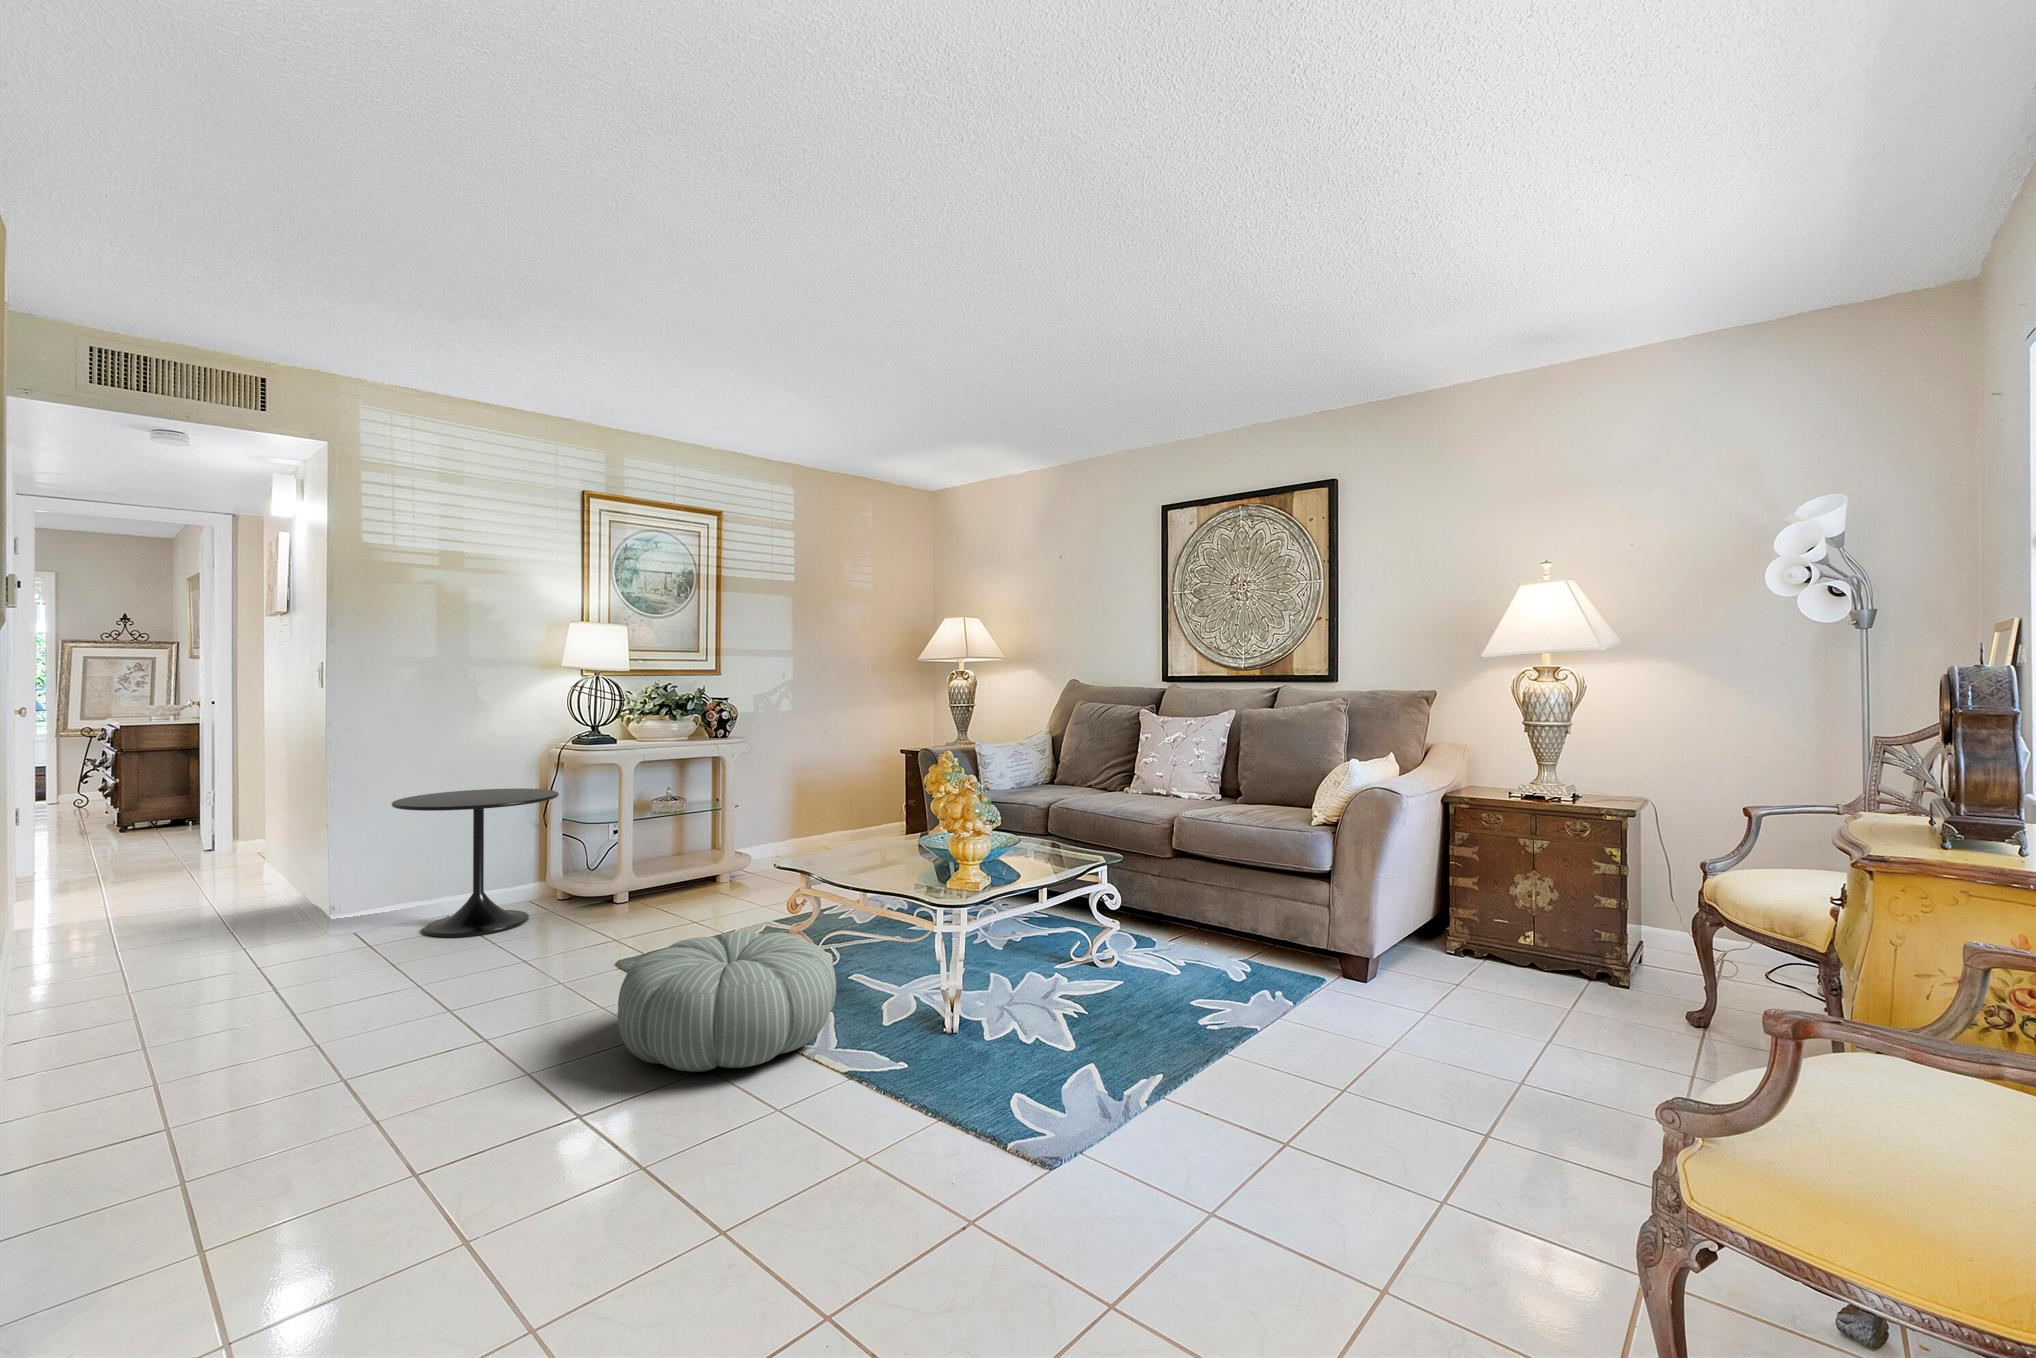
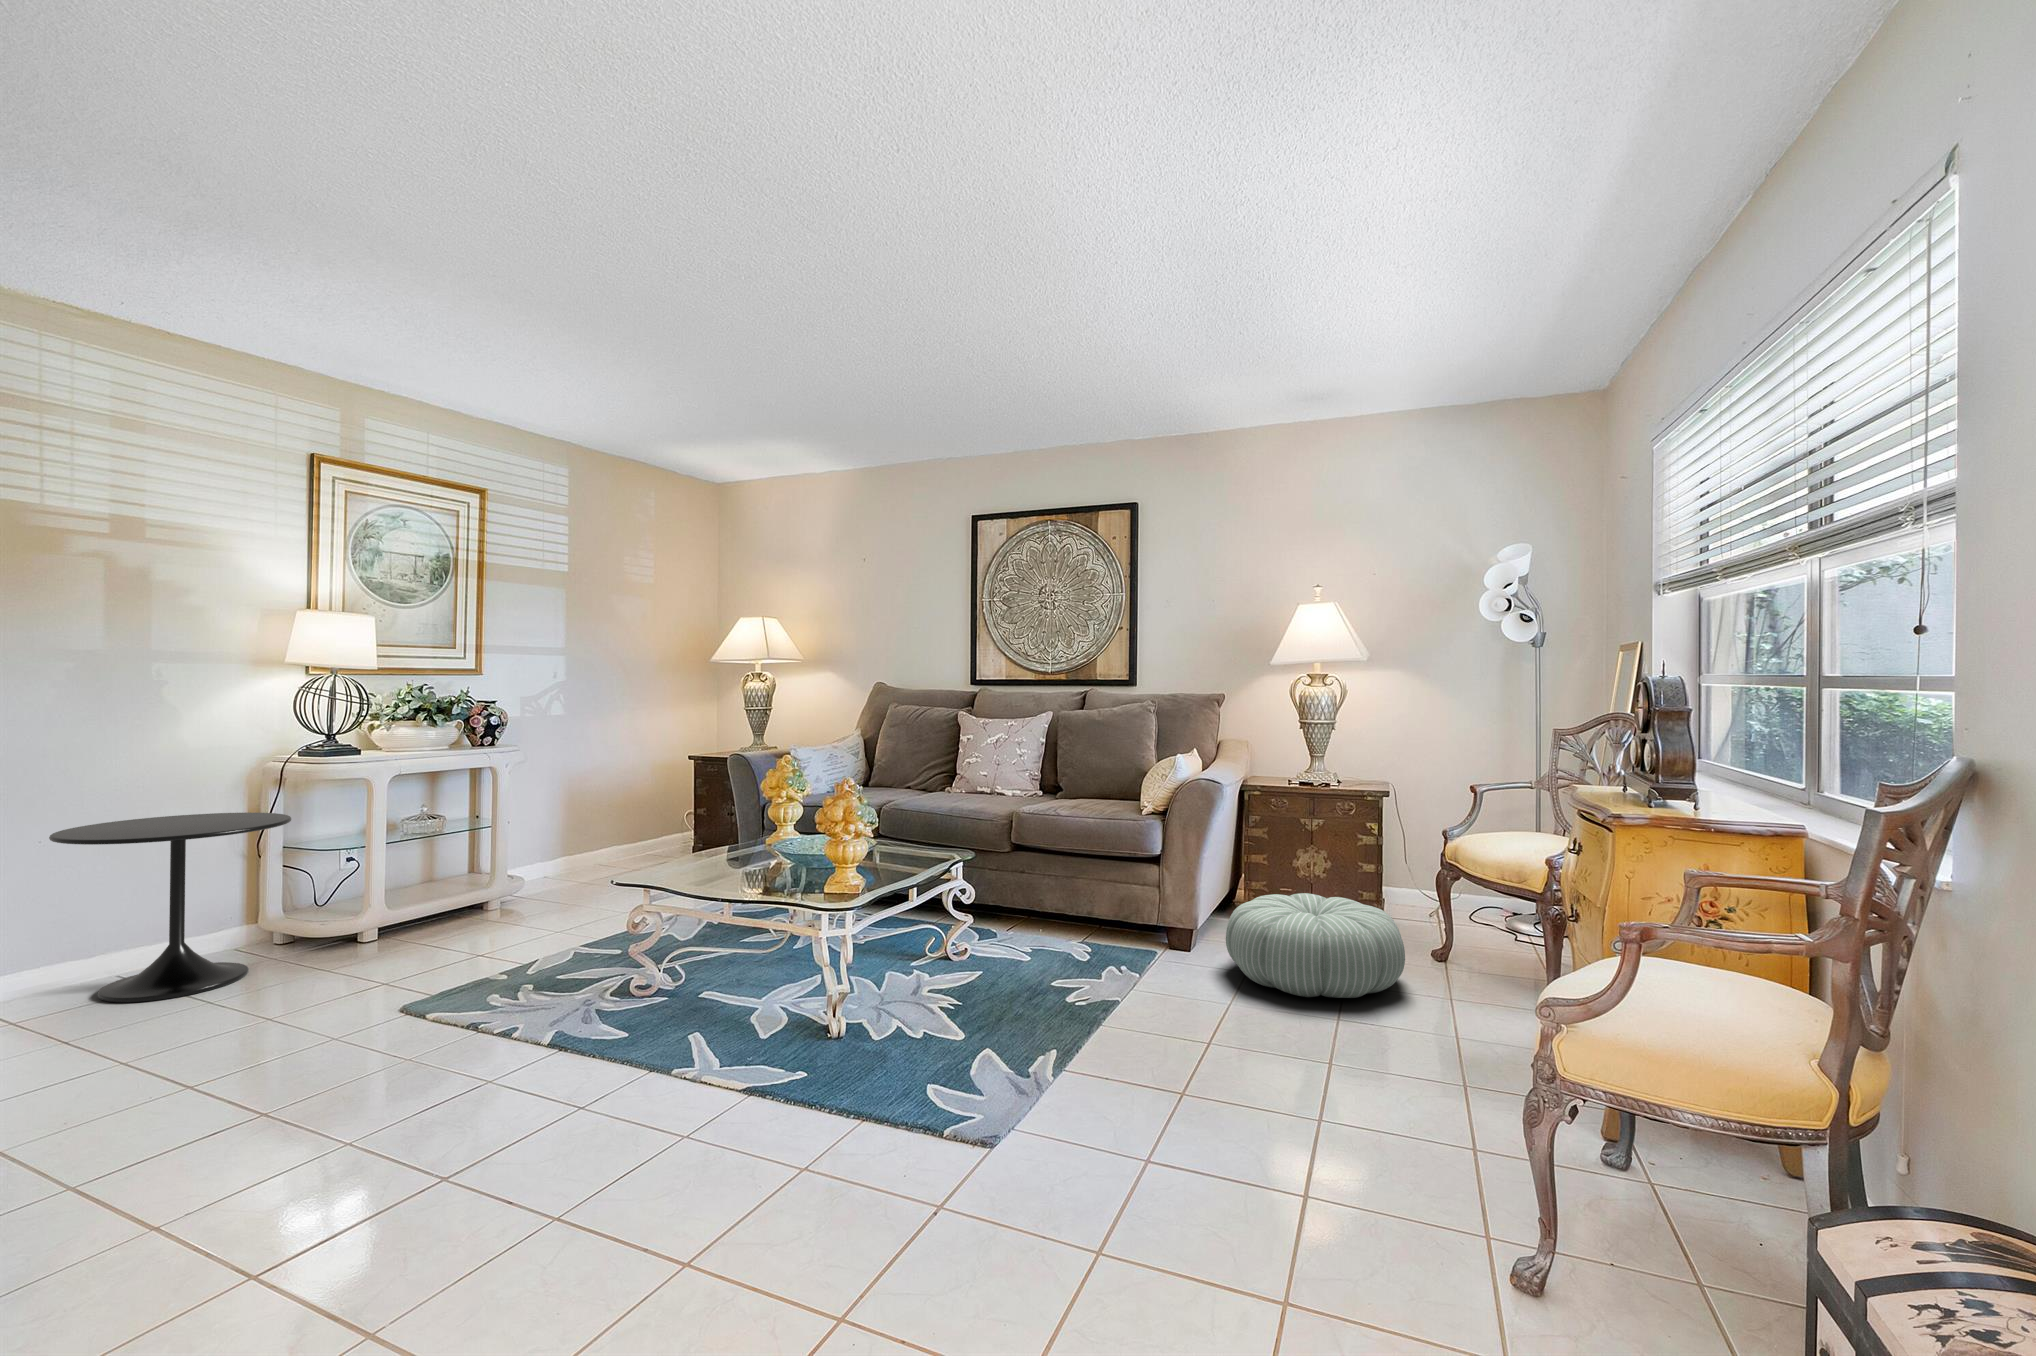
pouf: present [618,931,836,1072] -> present [1226,893,1405,998]

